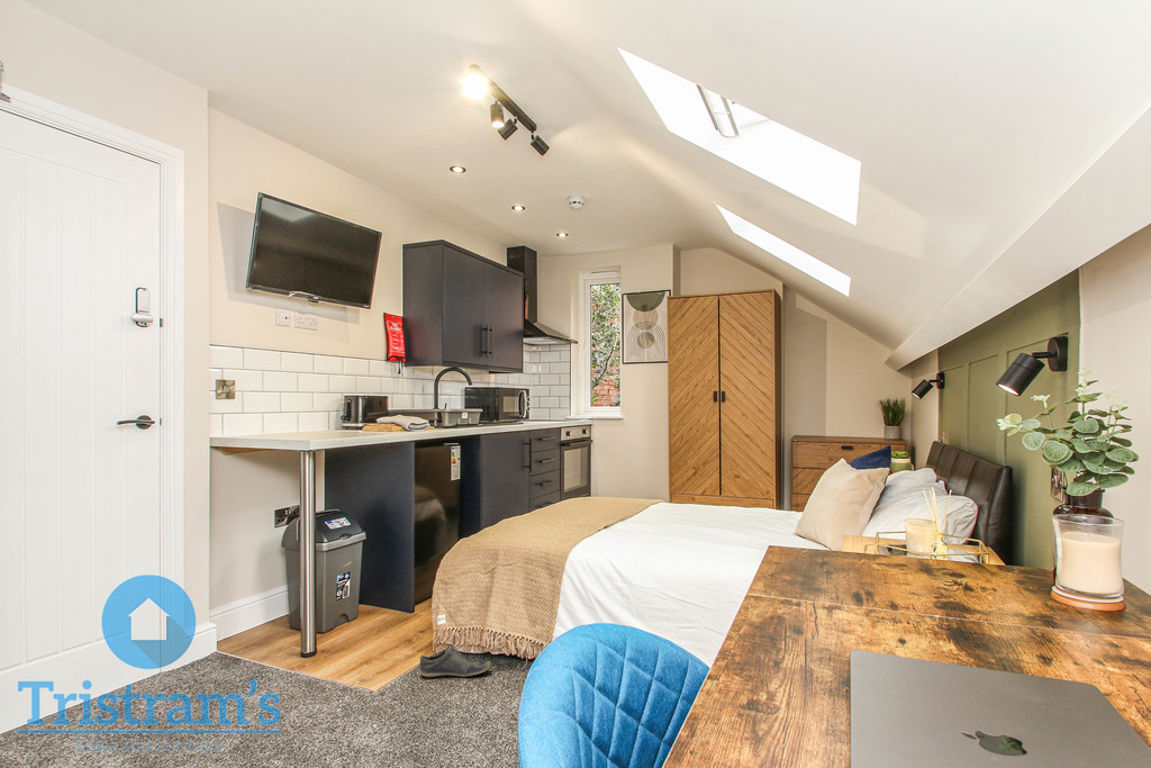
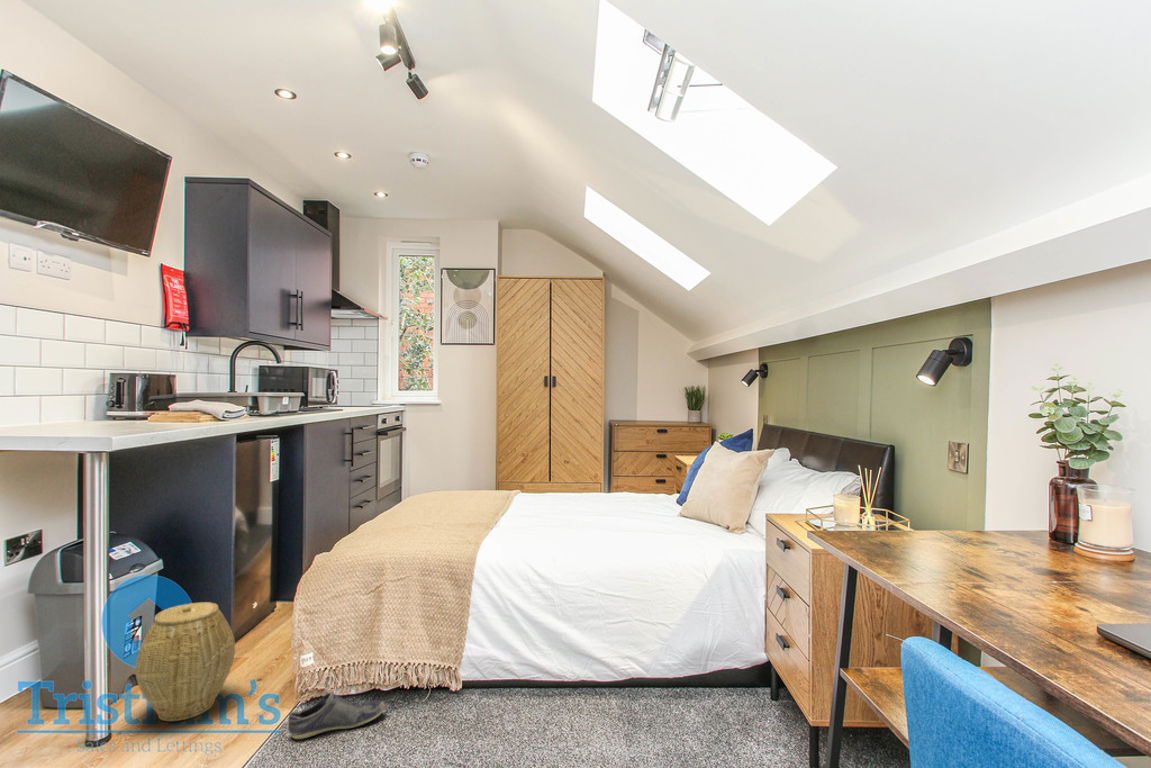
woven basket: none [337,567,401,650] -> present [135,602,235,721]

